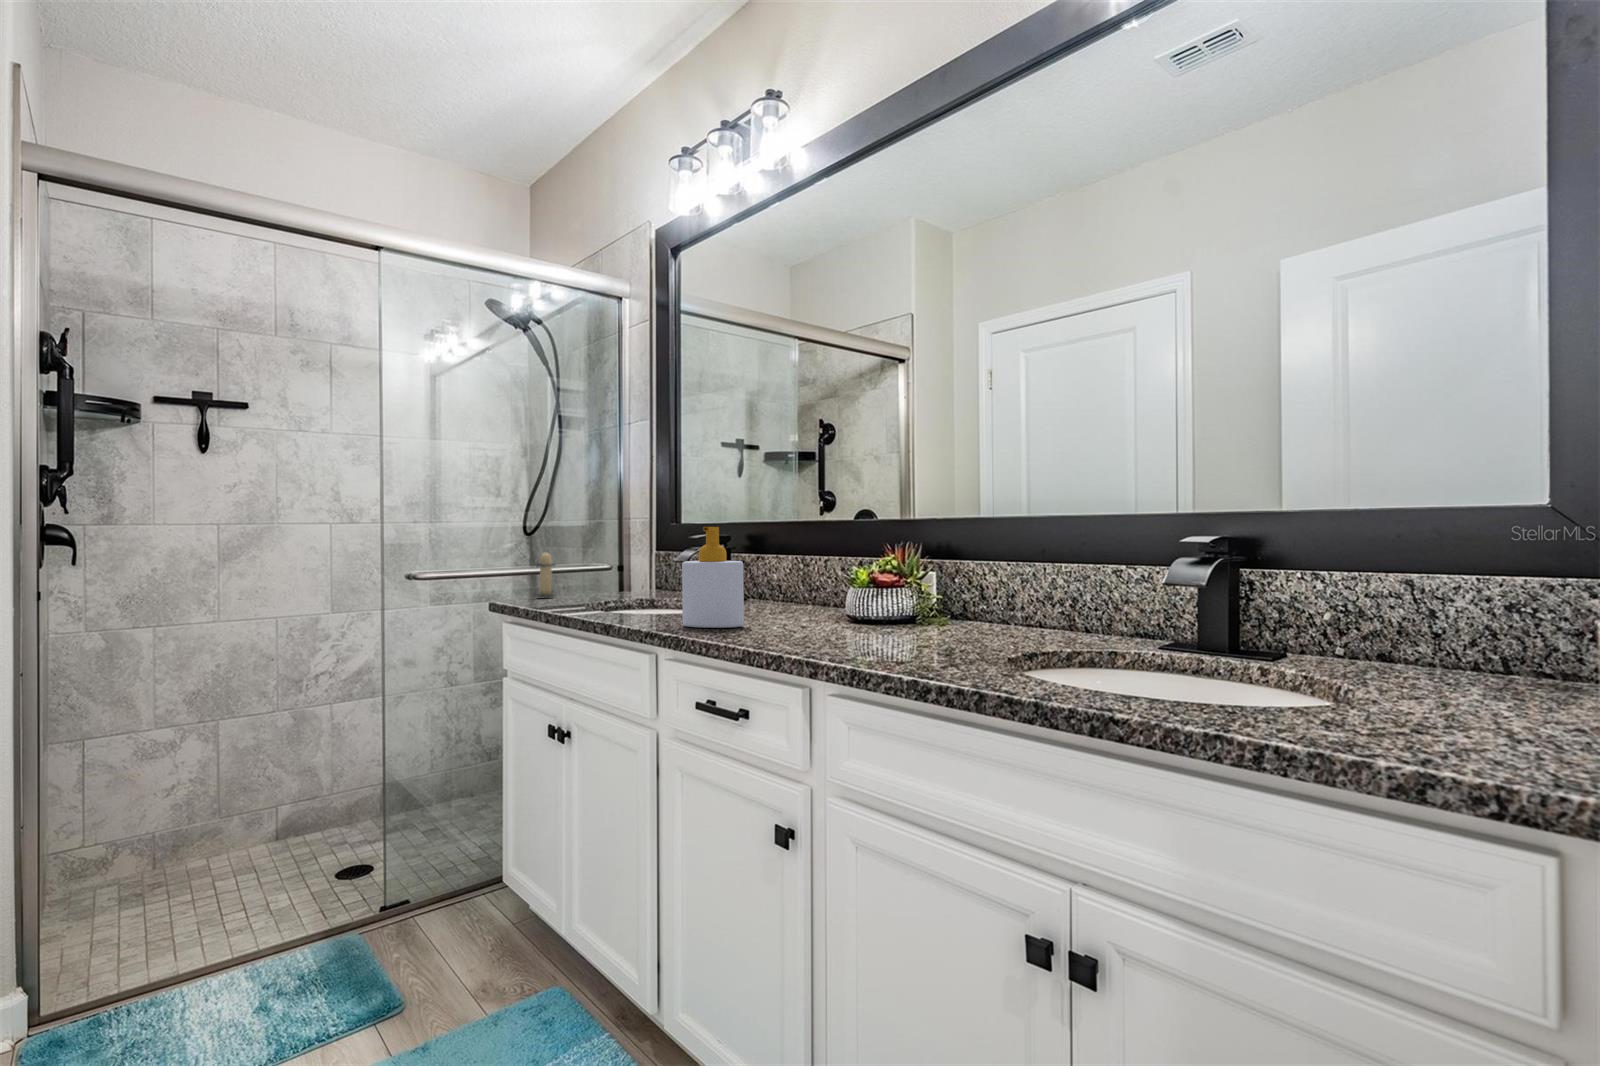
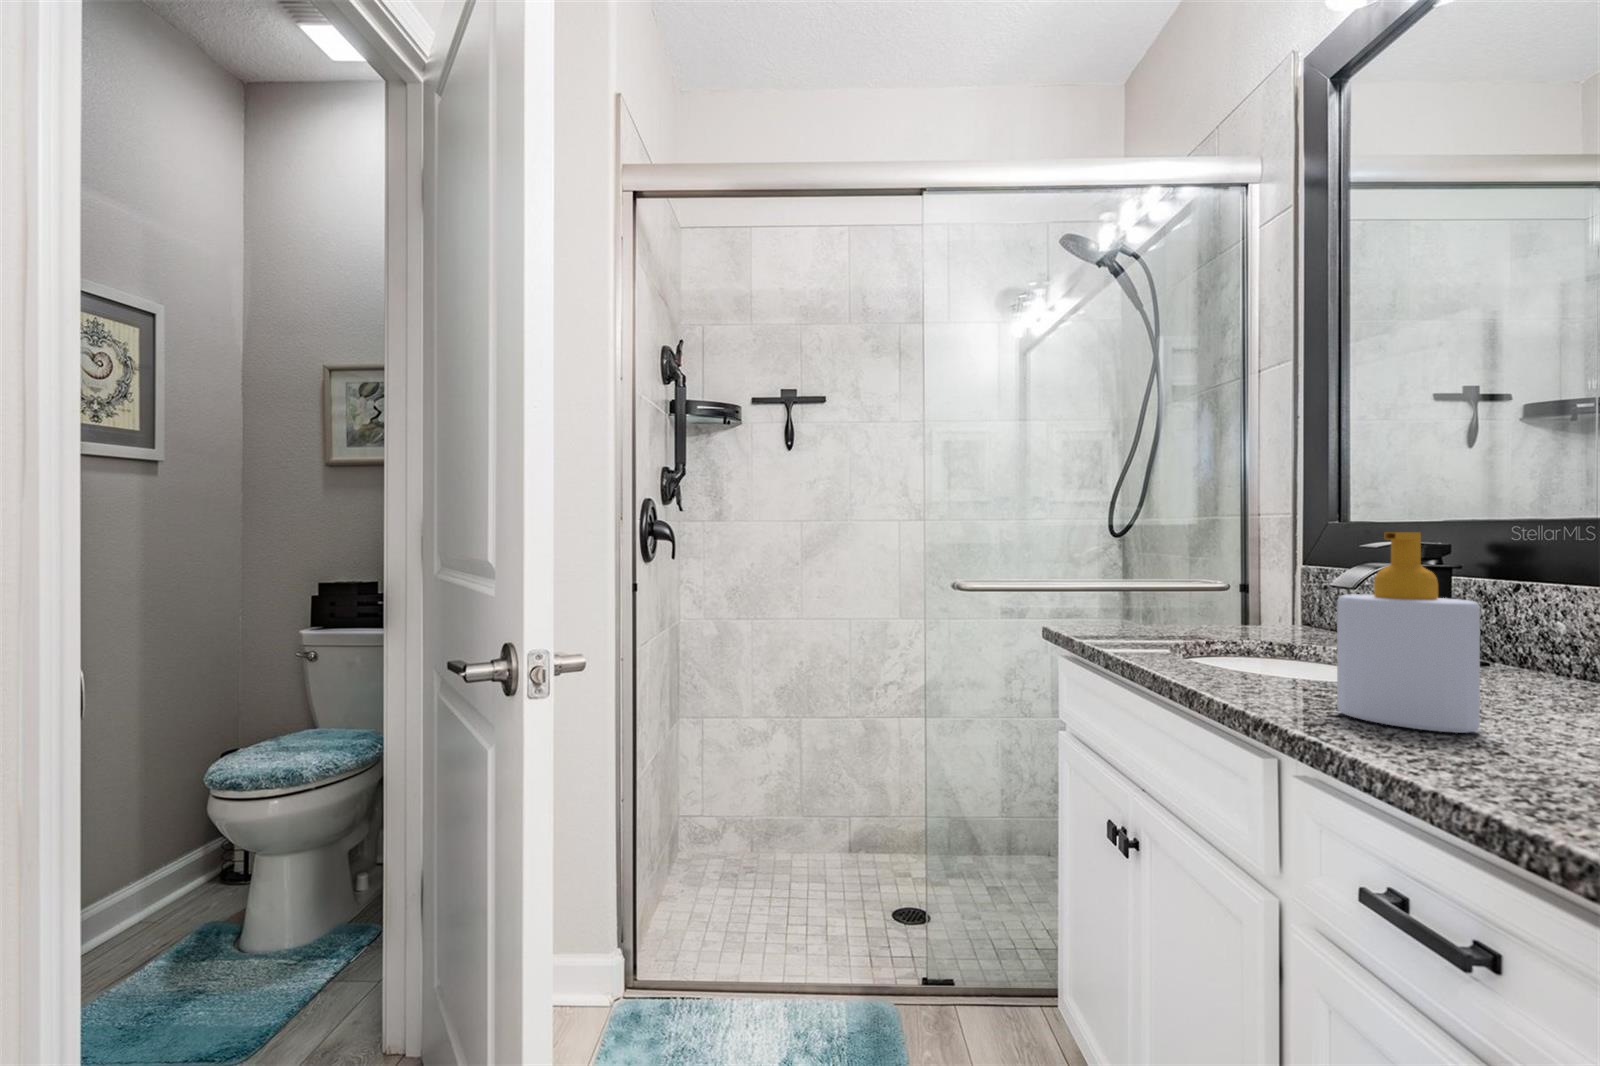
candle: present [536,553,555,597] -> none [1112,557,1147,624]

